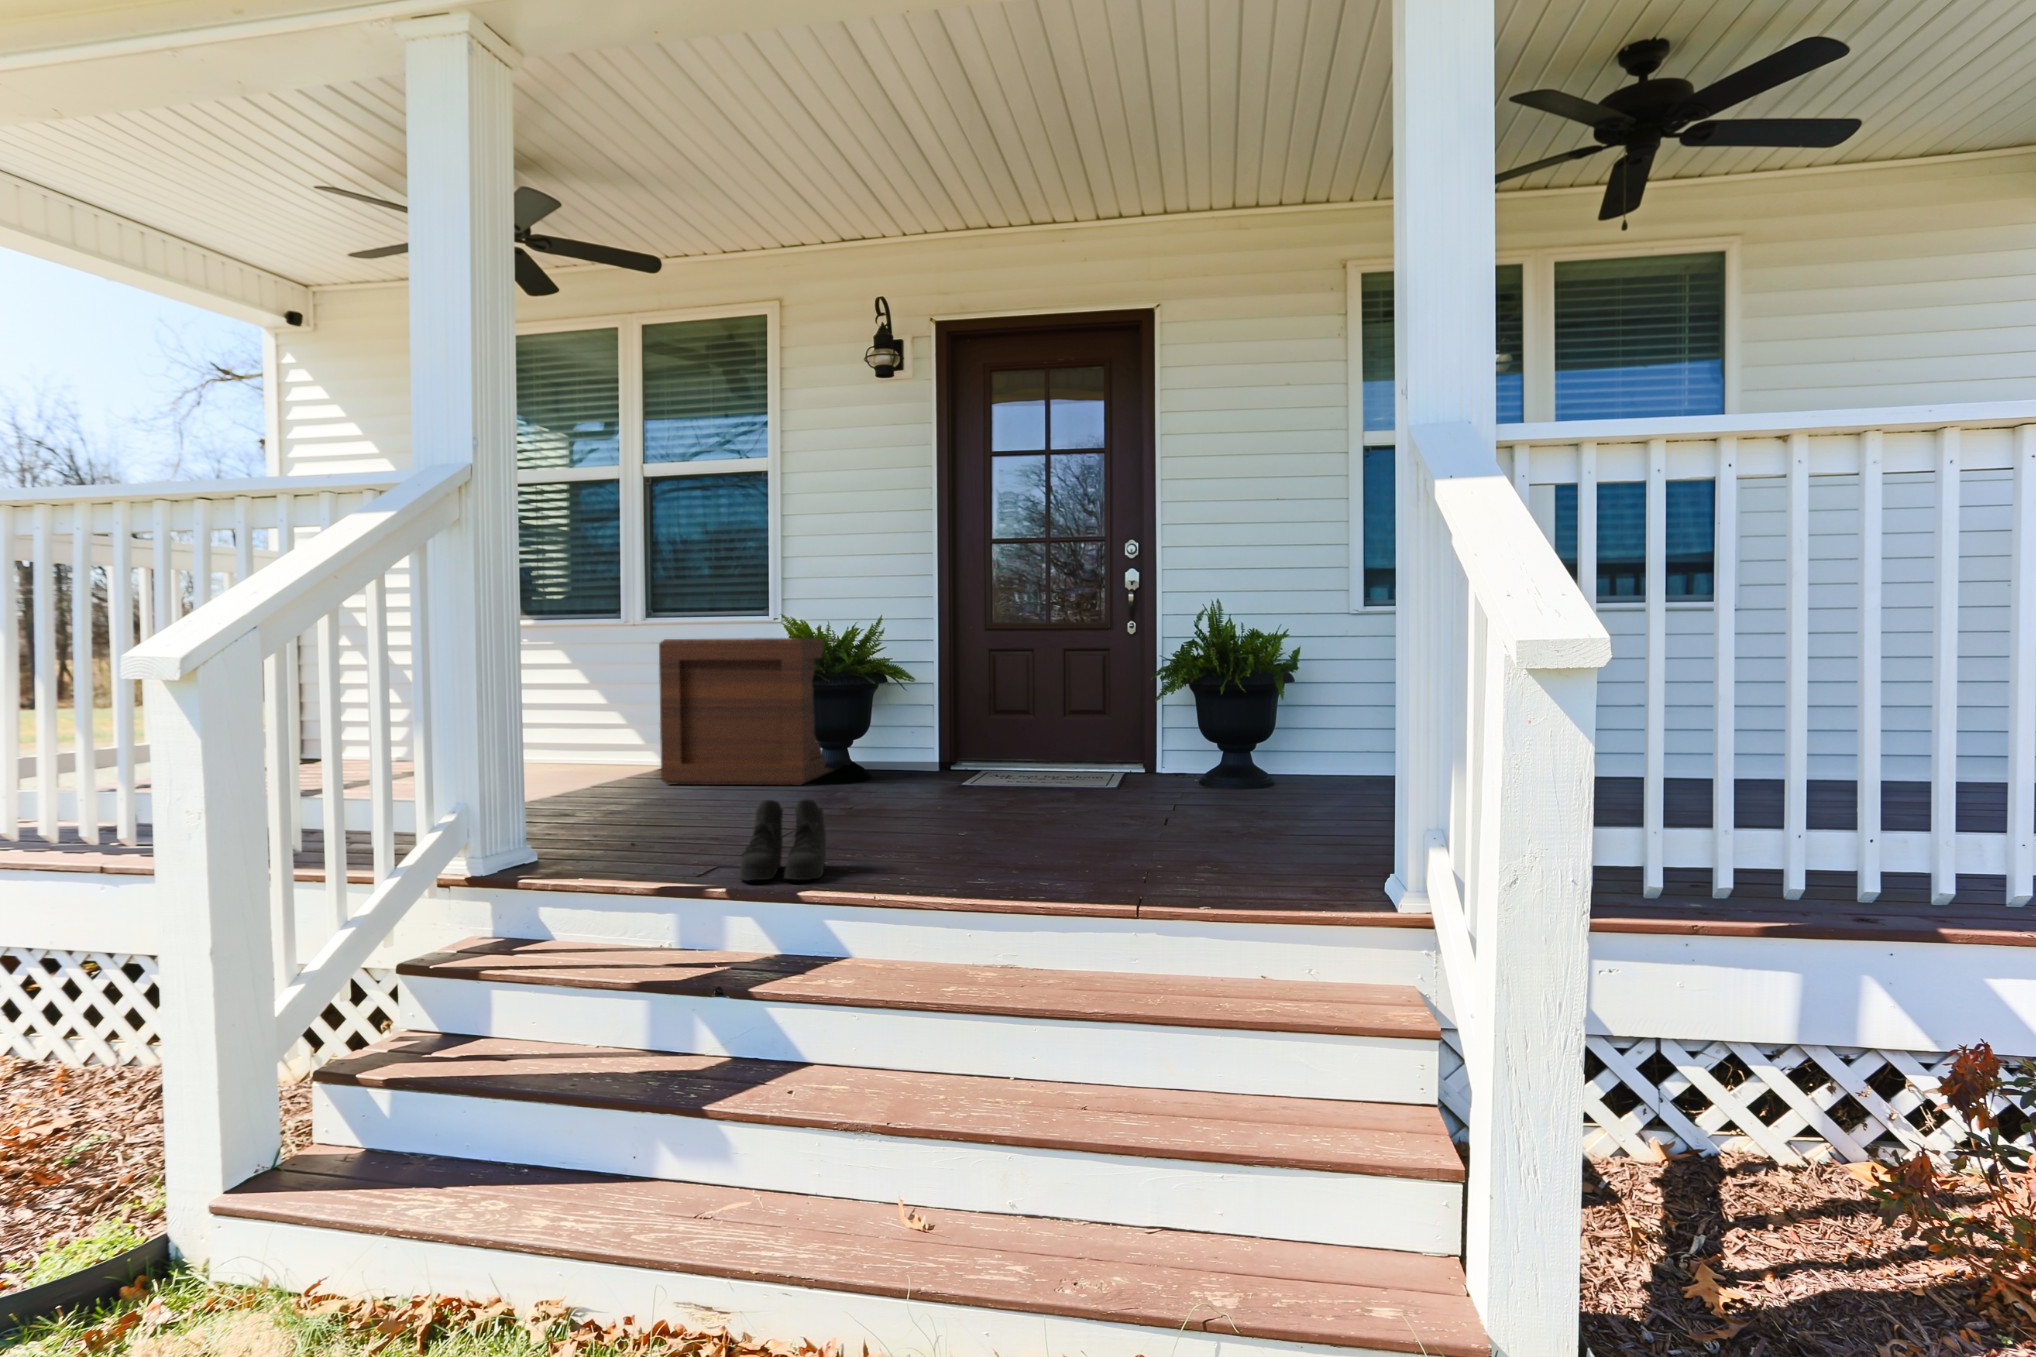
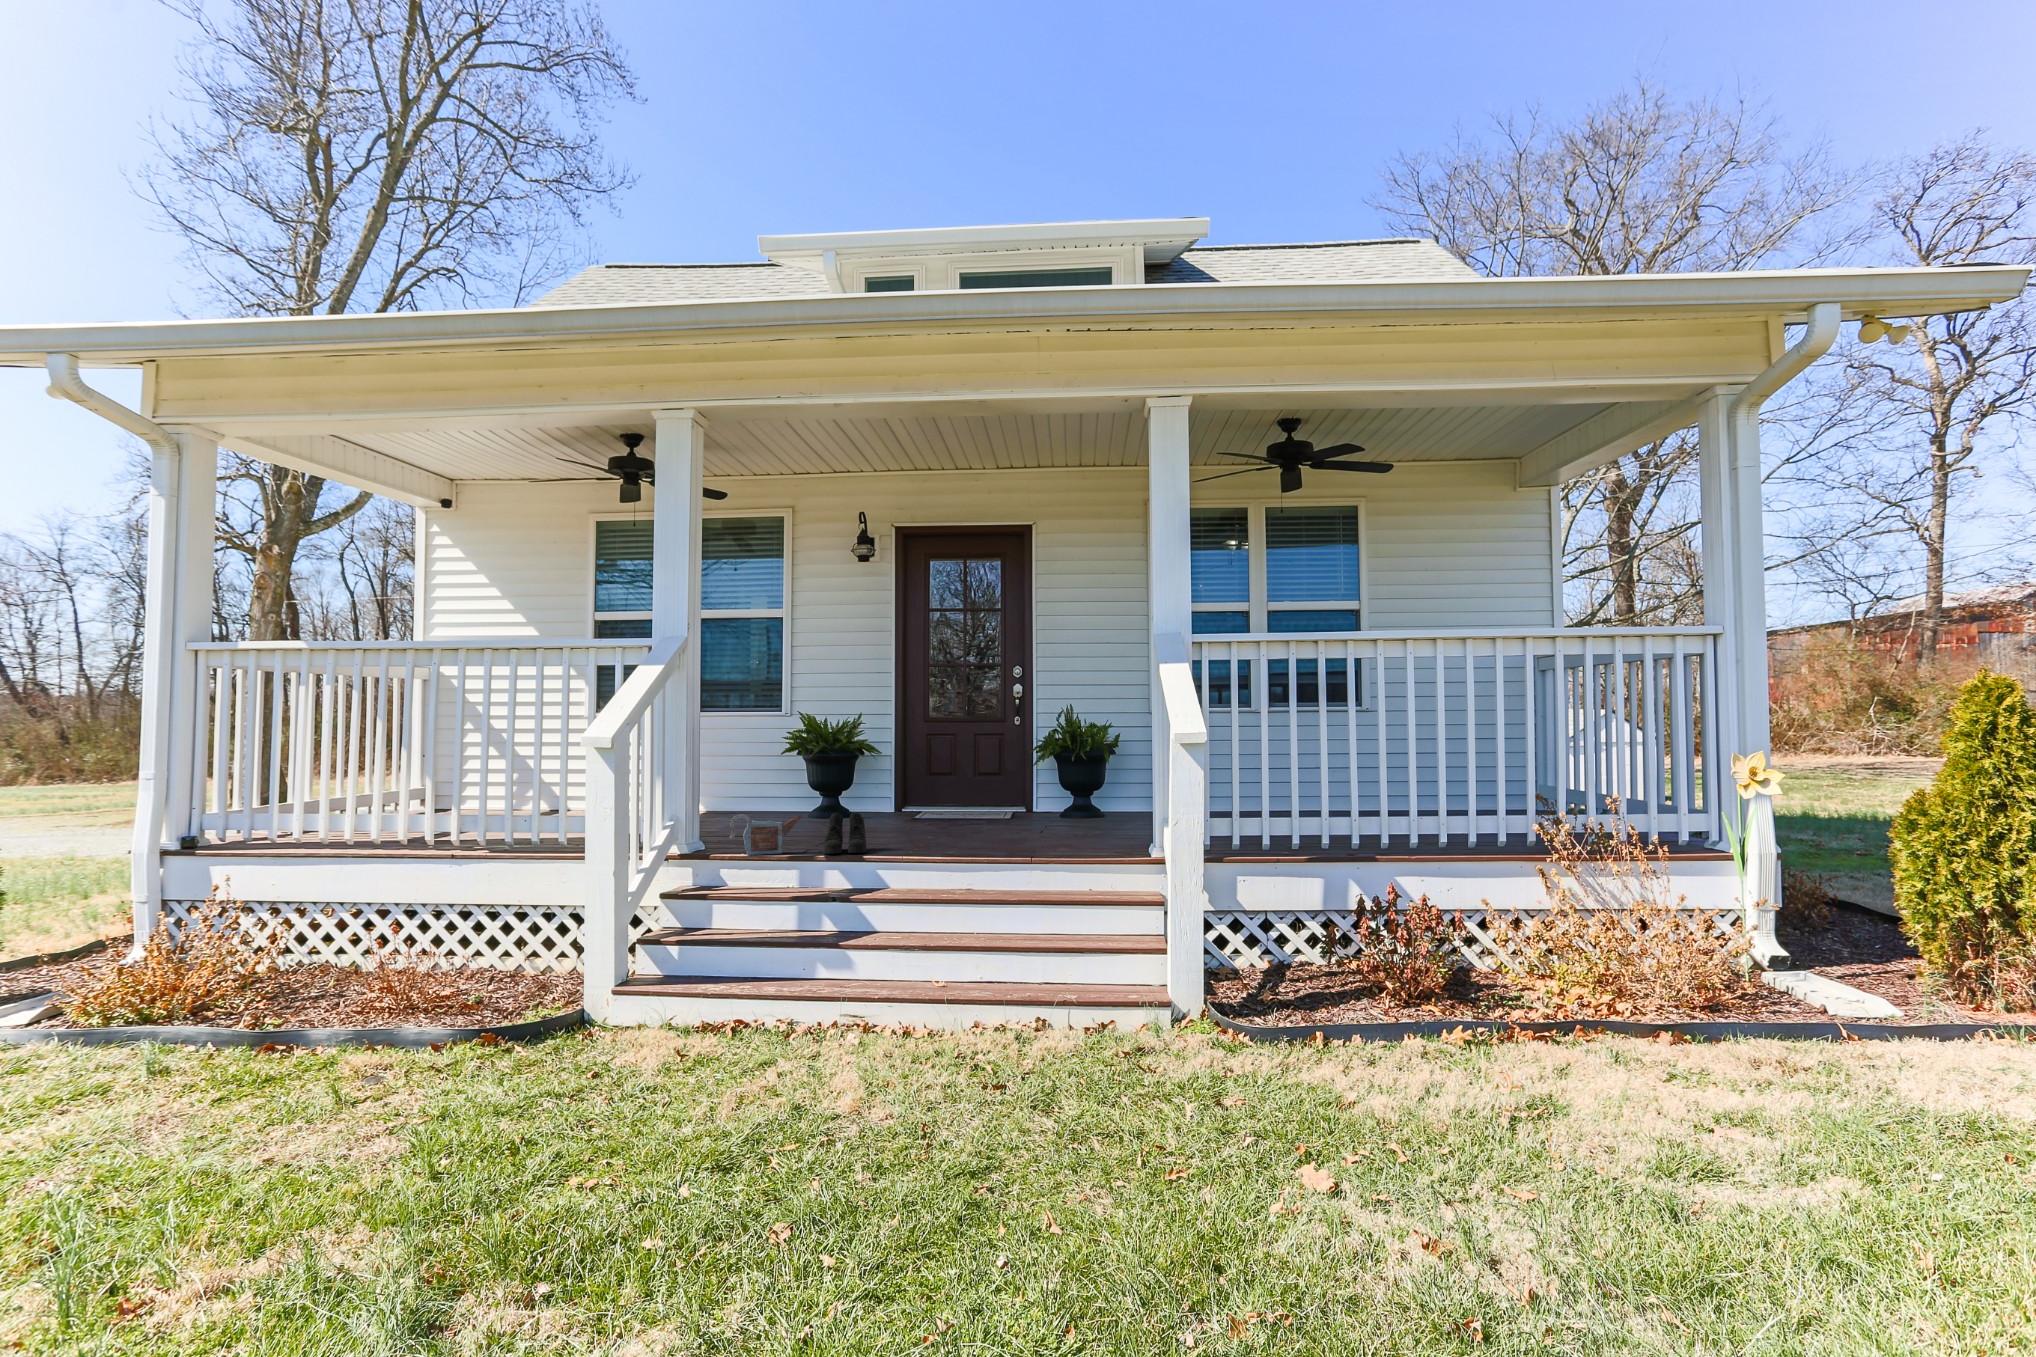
wooden crate: present [659,638,835,785] -> none [729,726,836,818]
watering can: none [563,799,707,878] -> present [730,814,803,855]

